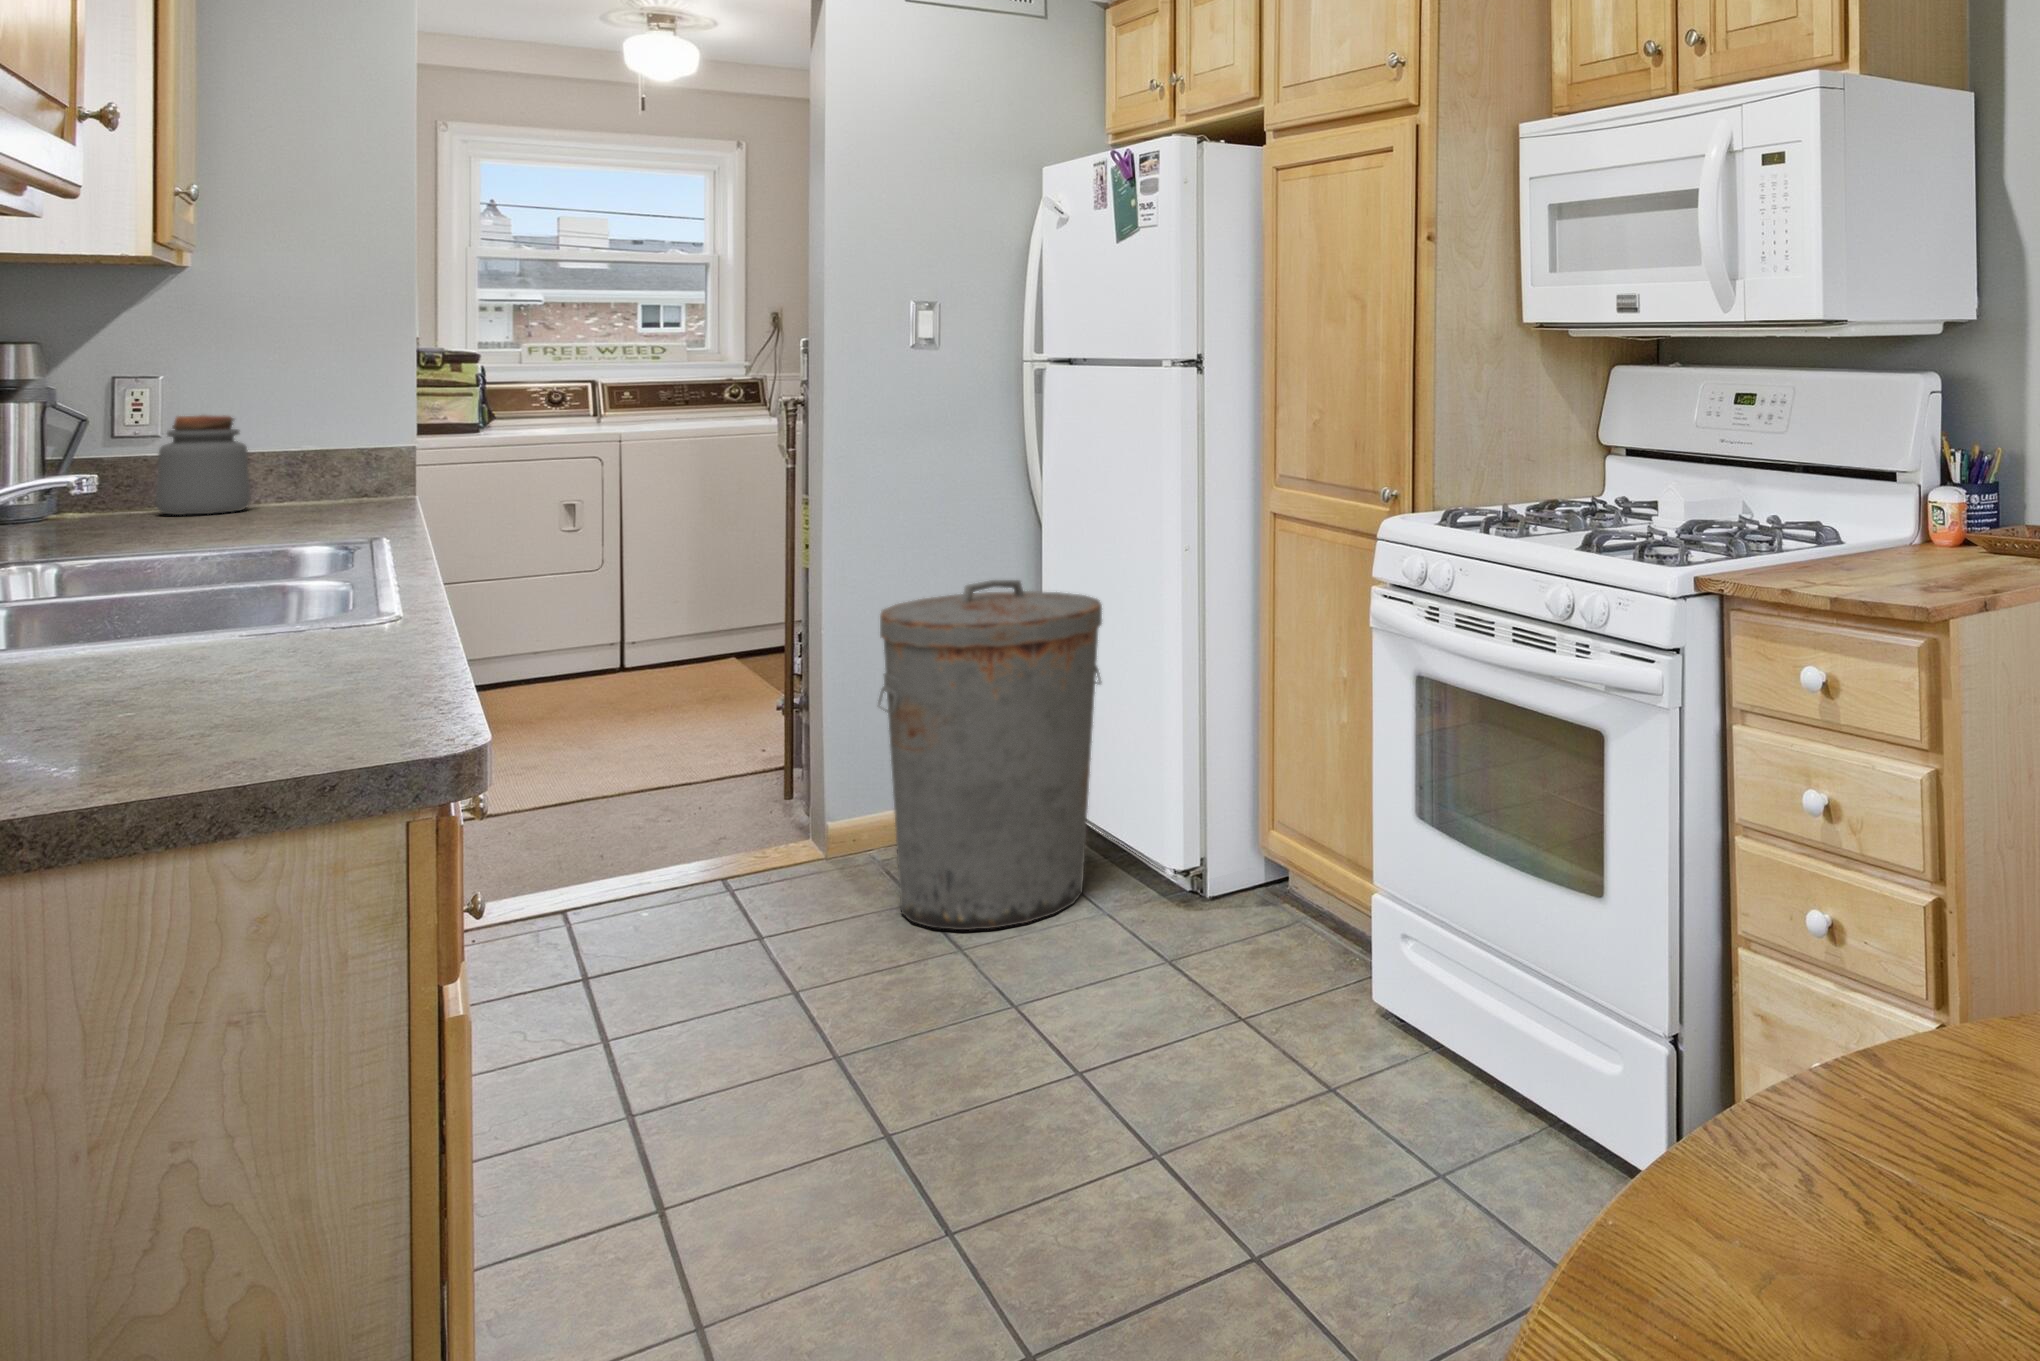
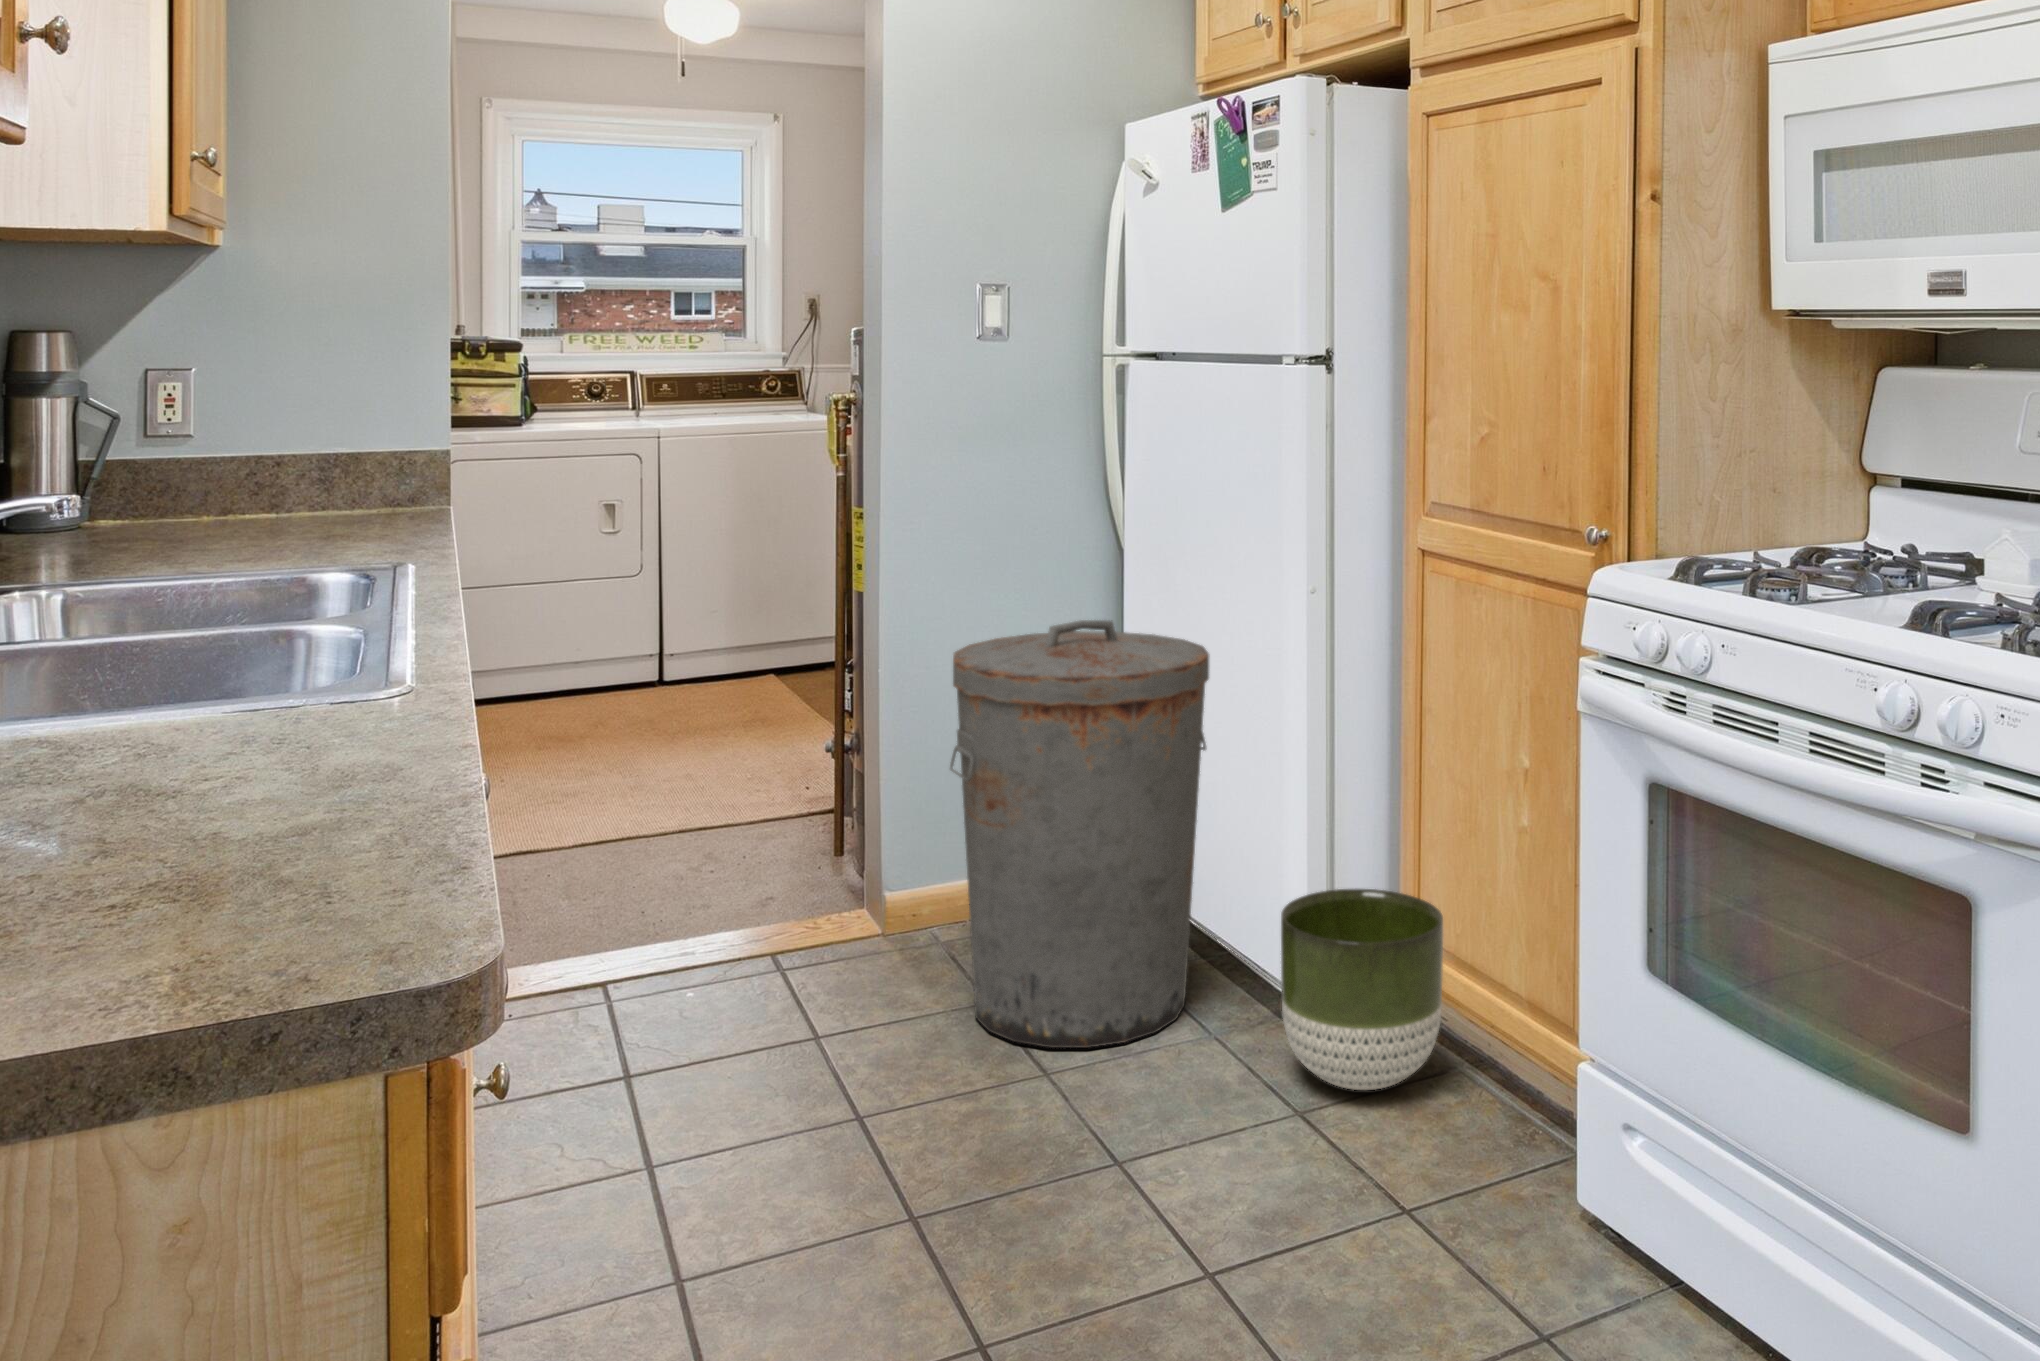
jar: present [156,415,250,515] -> none [180,414,277,526]
planter: none [1154,787,1285,942] -> present [1281,889,1443,1090]

